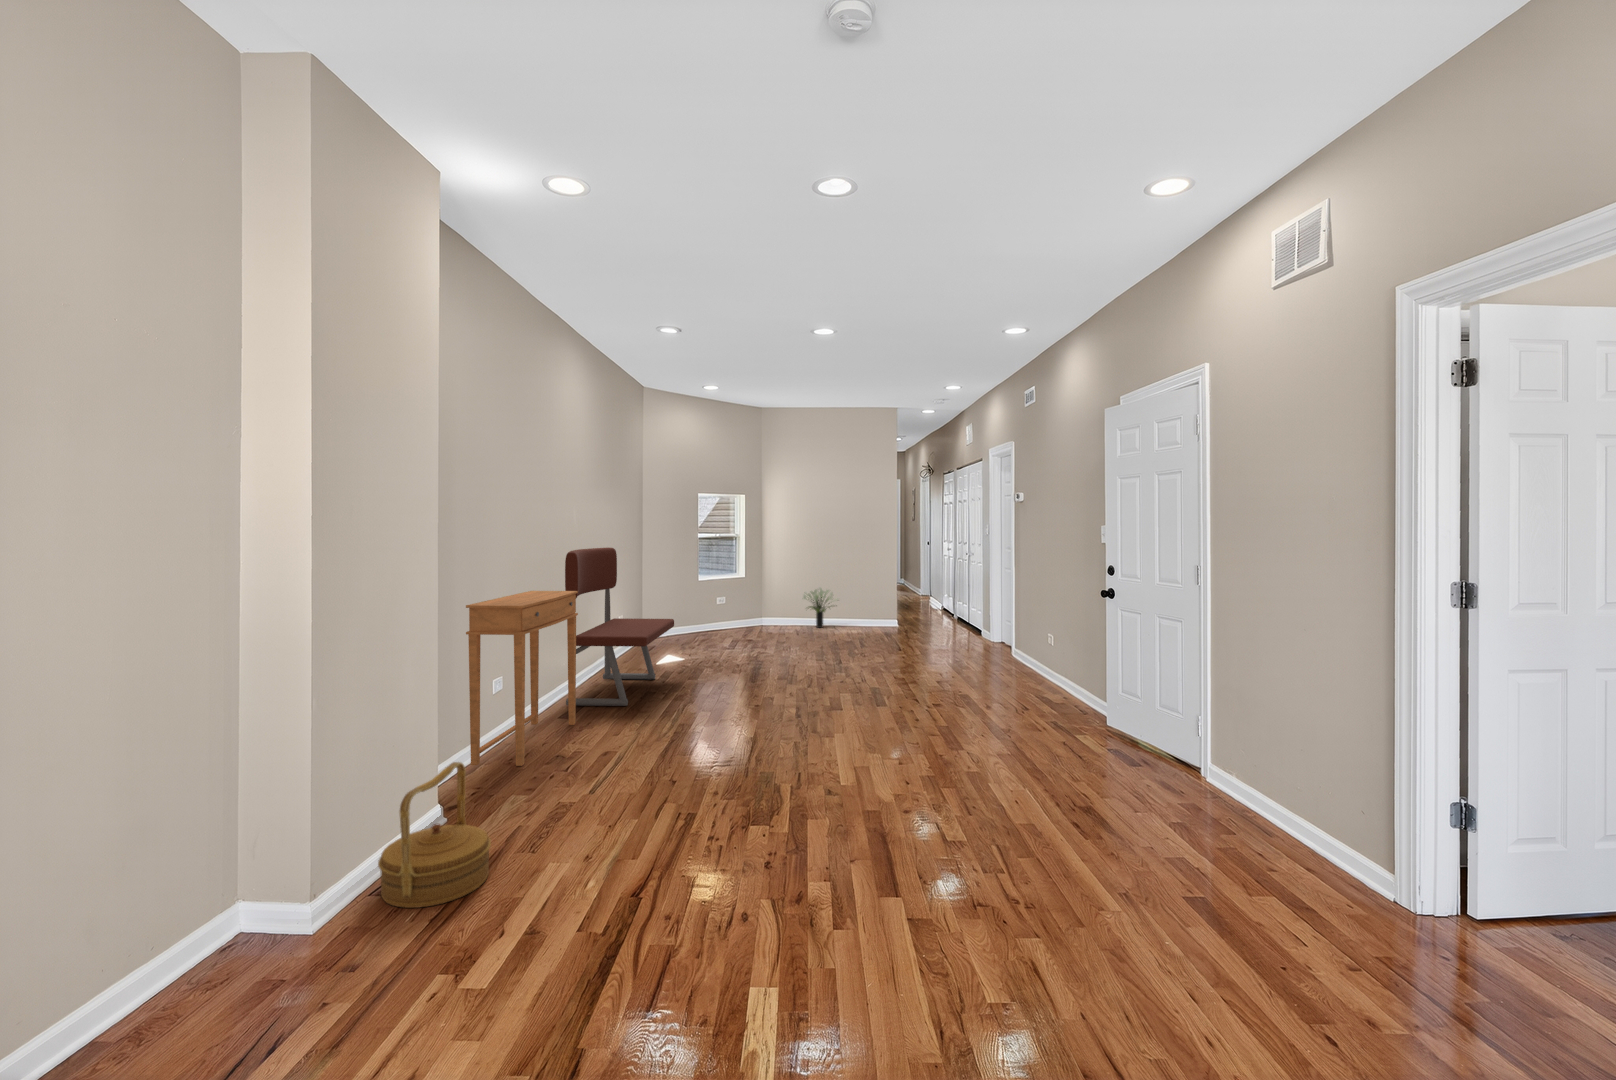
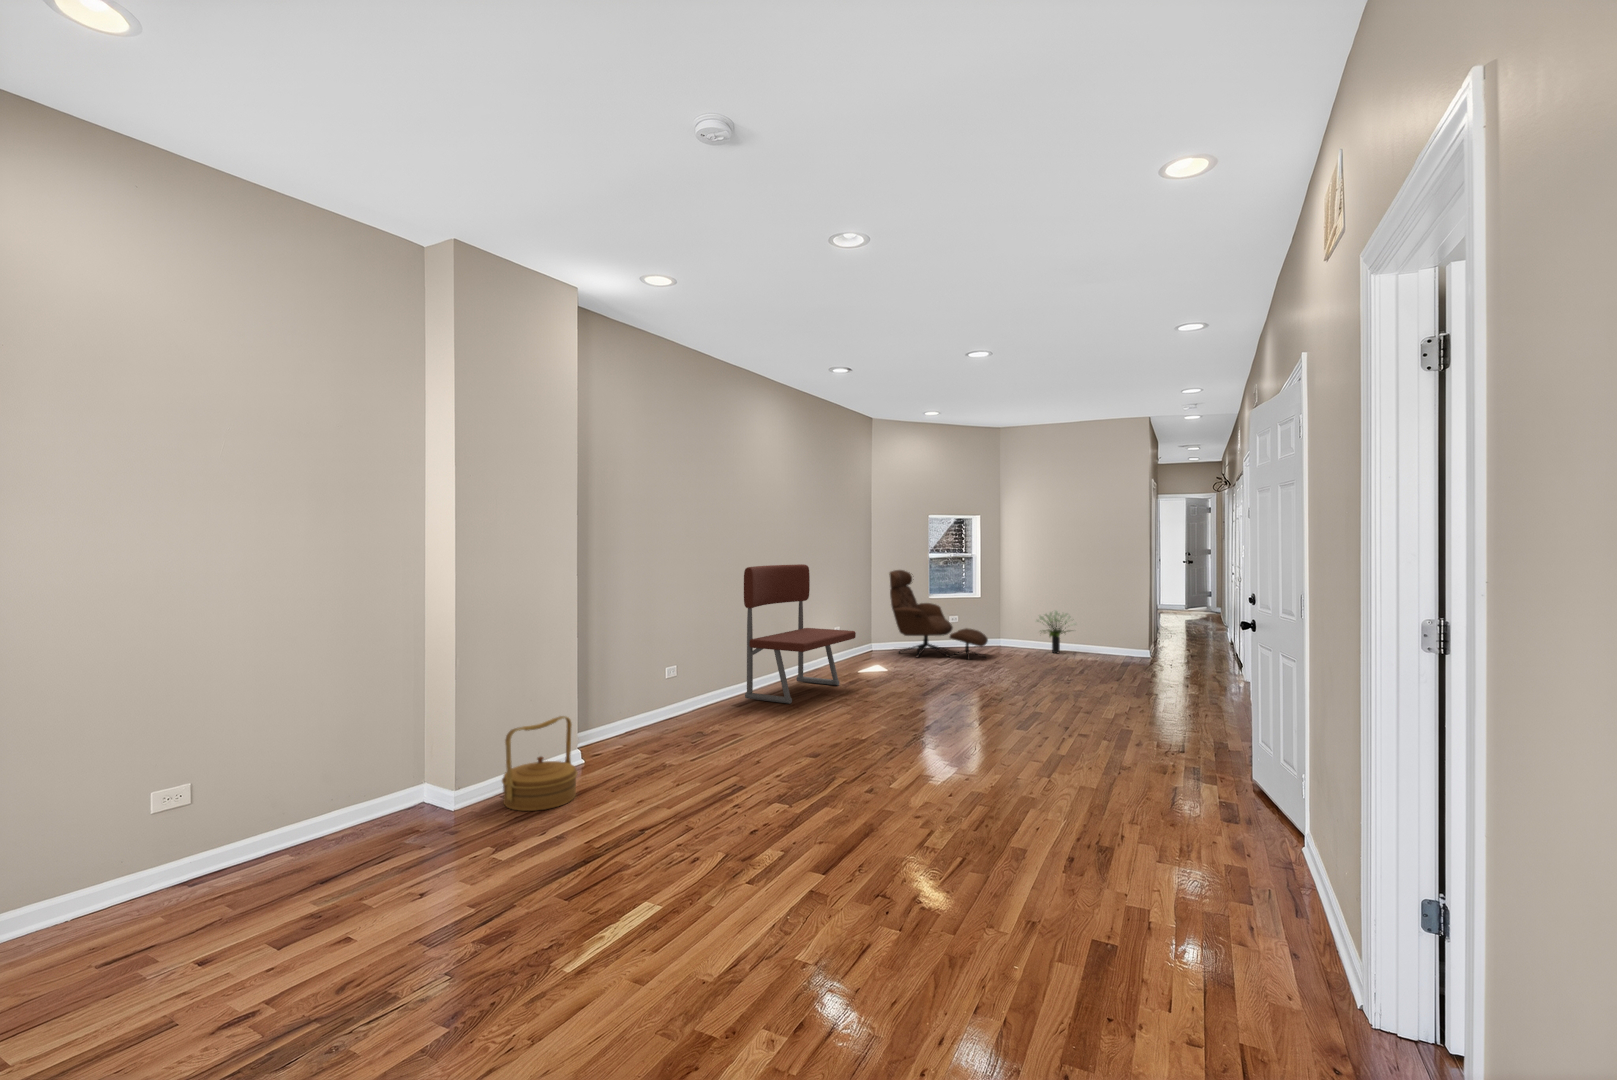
lounge chair: none [668,551,766,642] -> present [889,570,988,659]
side table: present [466,591,578,766] -> none [633,598,739,737]

